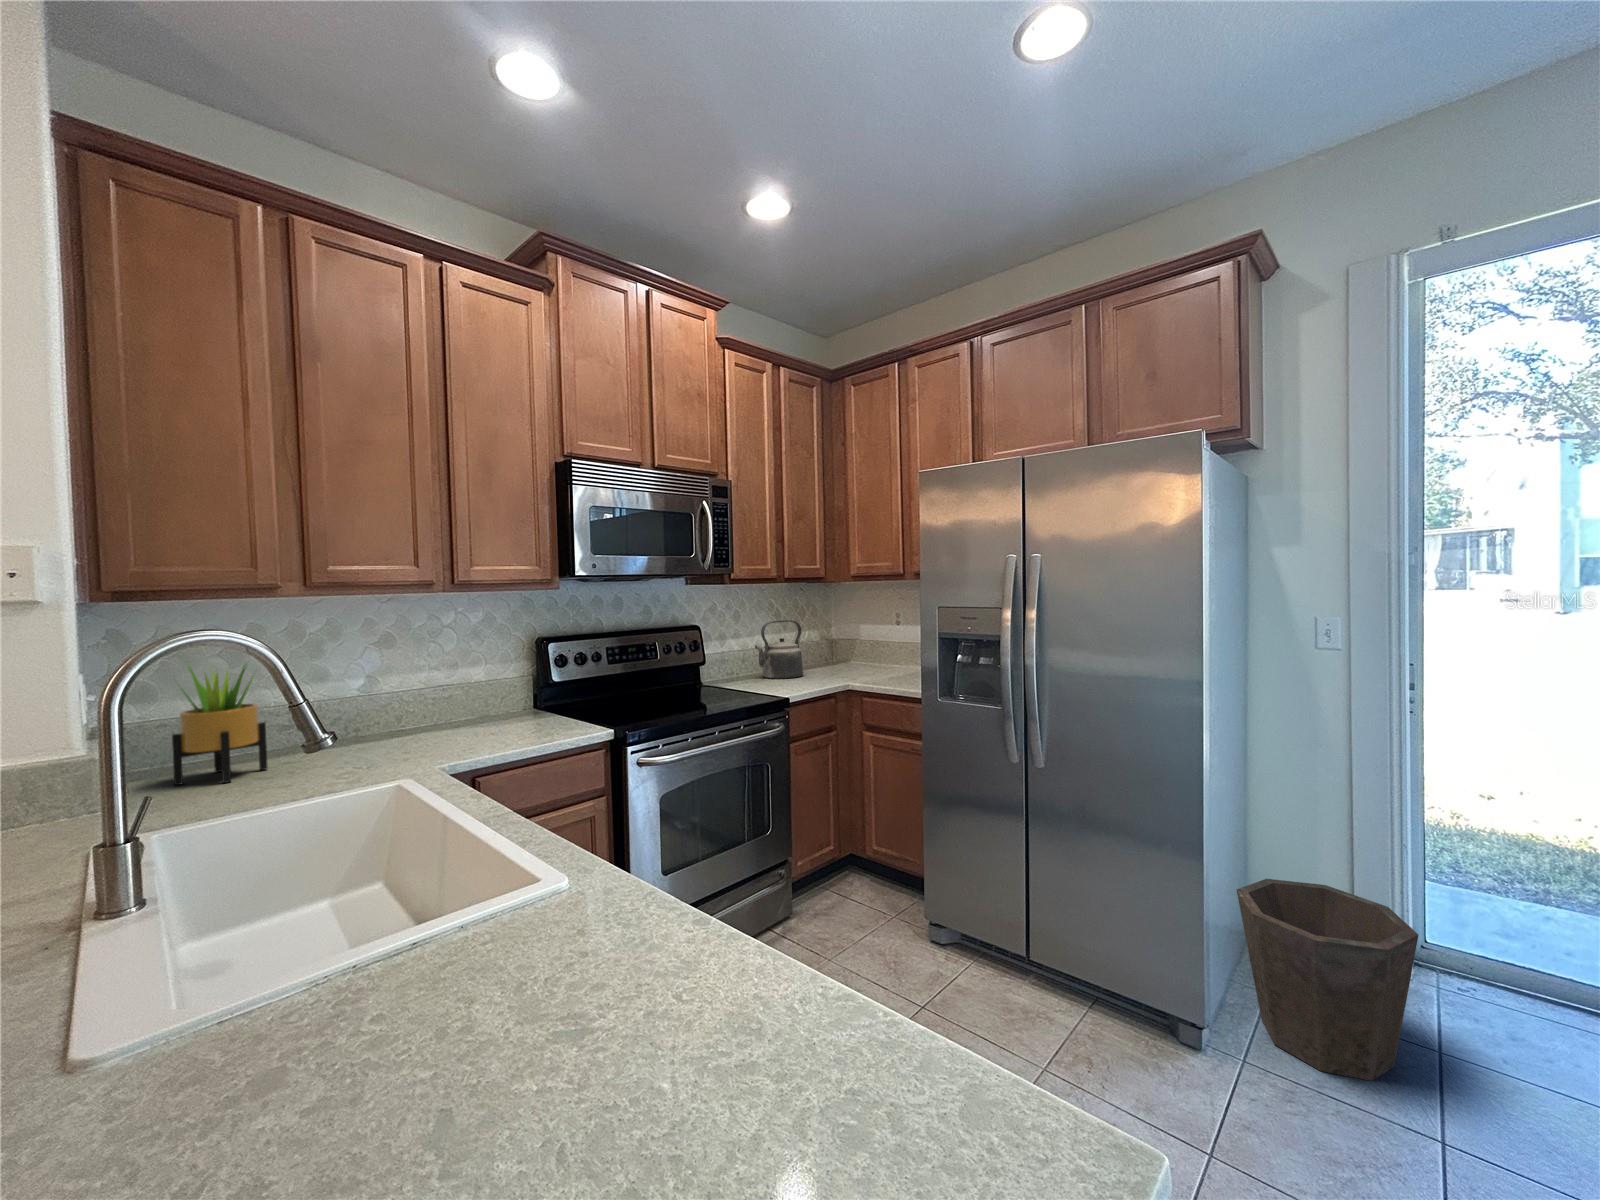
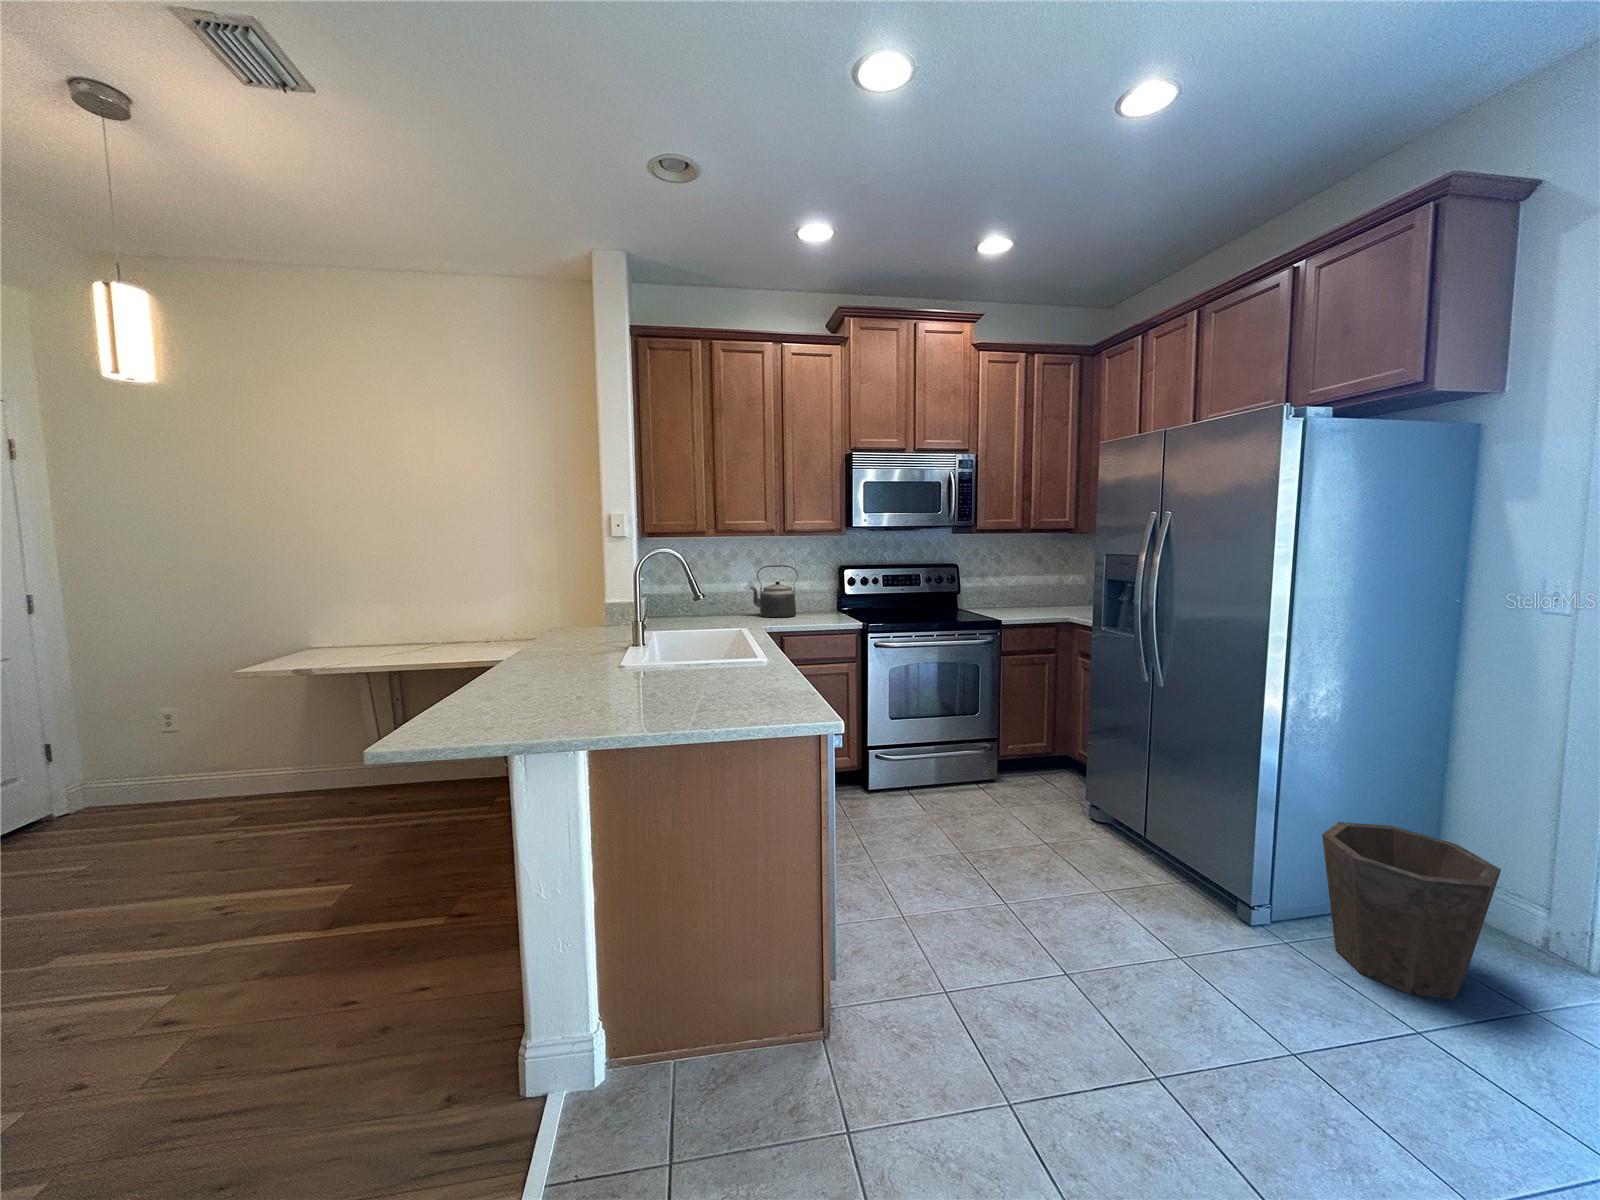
kettle: present [755,620,803,679] -> present [750,565,798,618]
potted plant: present [172,667,267,785] -> none [670,567,703,623]

